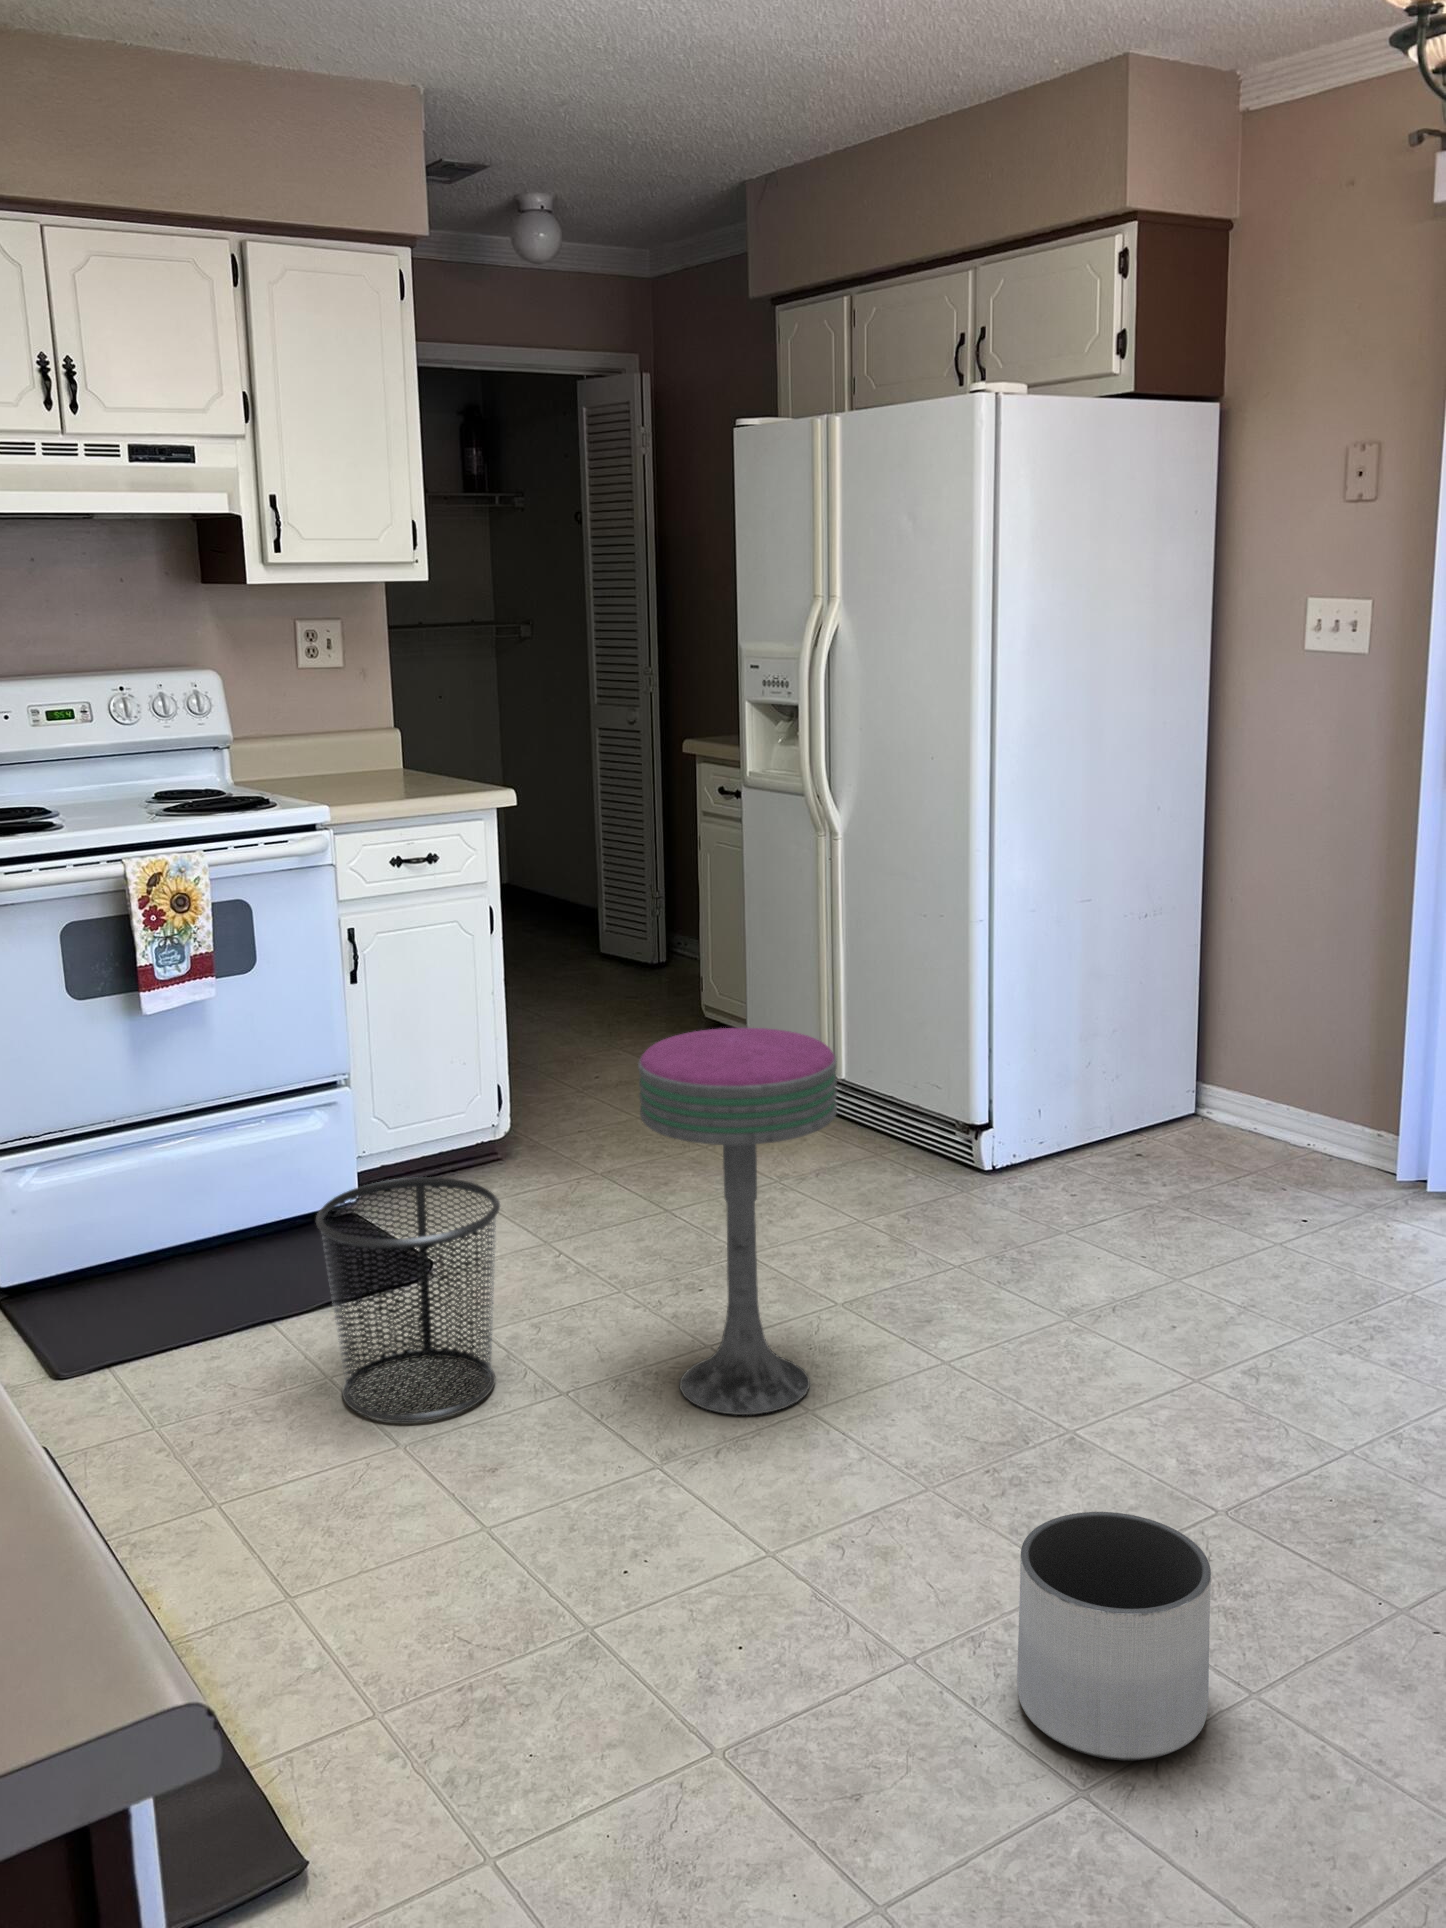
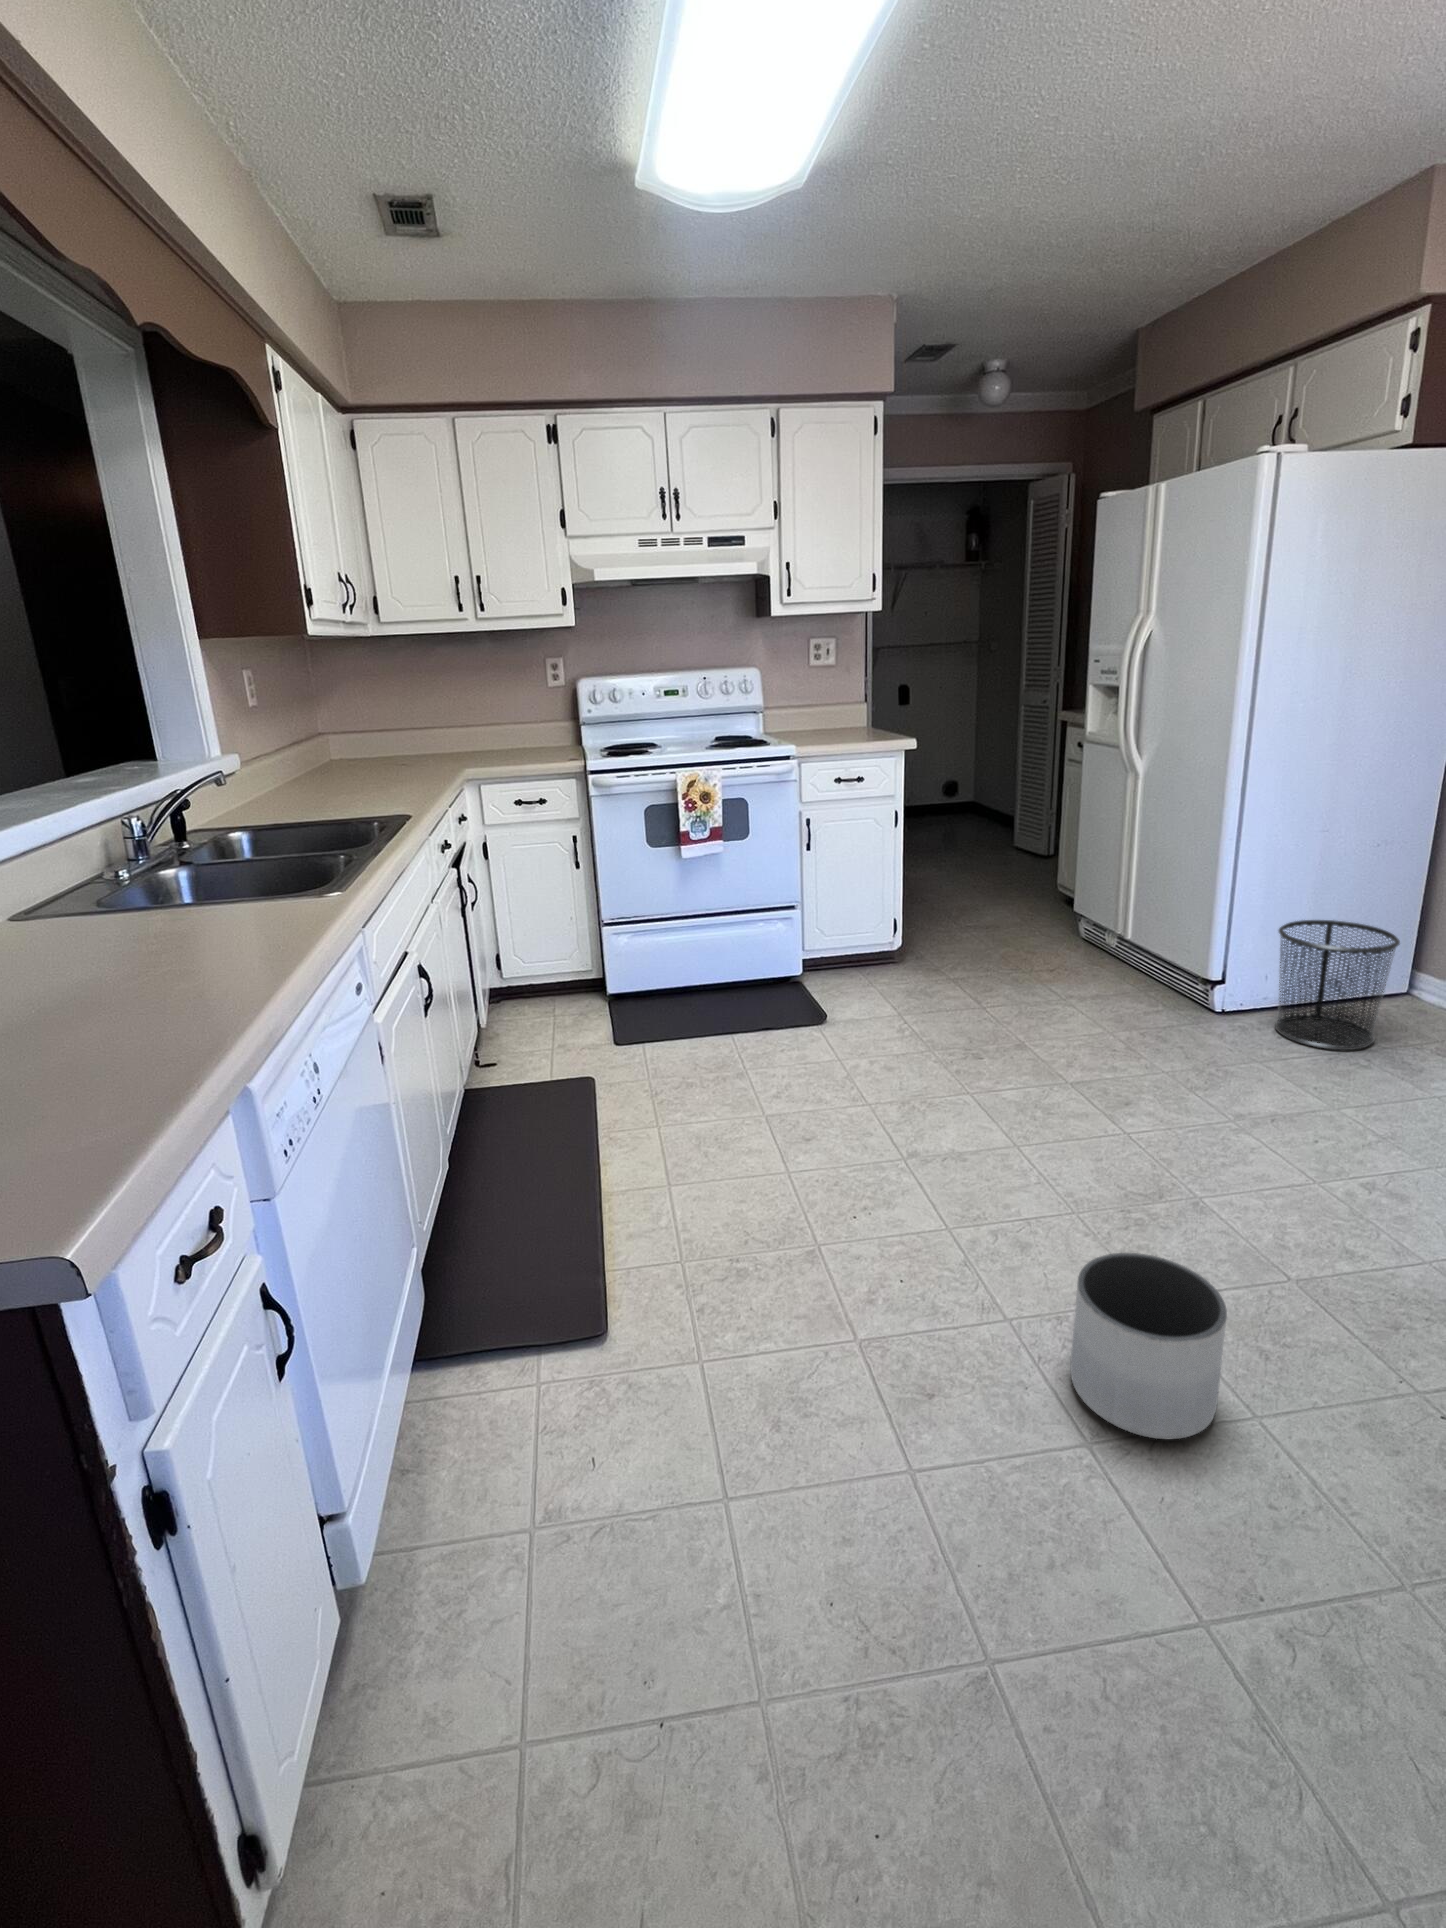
bar stool: present [638,1028,837,1415] -> none [923,892,1058,1138]
waste bin: present [316,1177,500,1422] -> present [1275,920,1400,1050]

